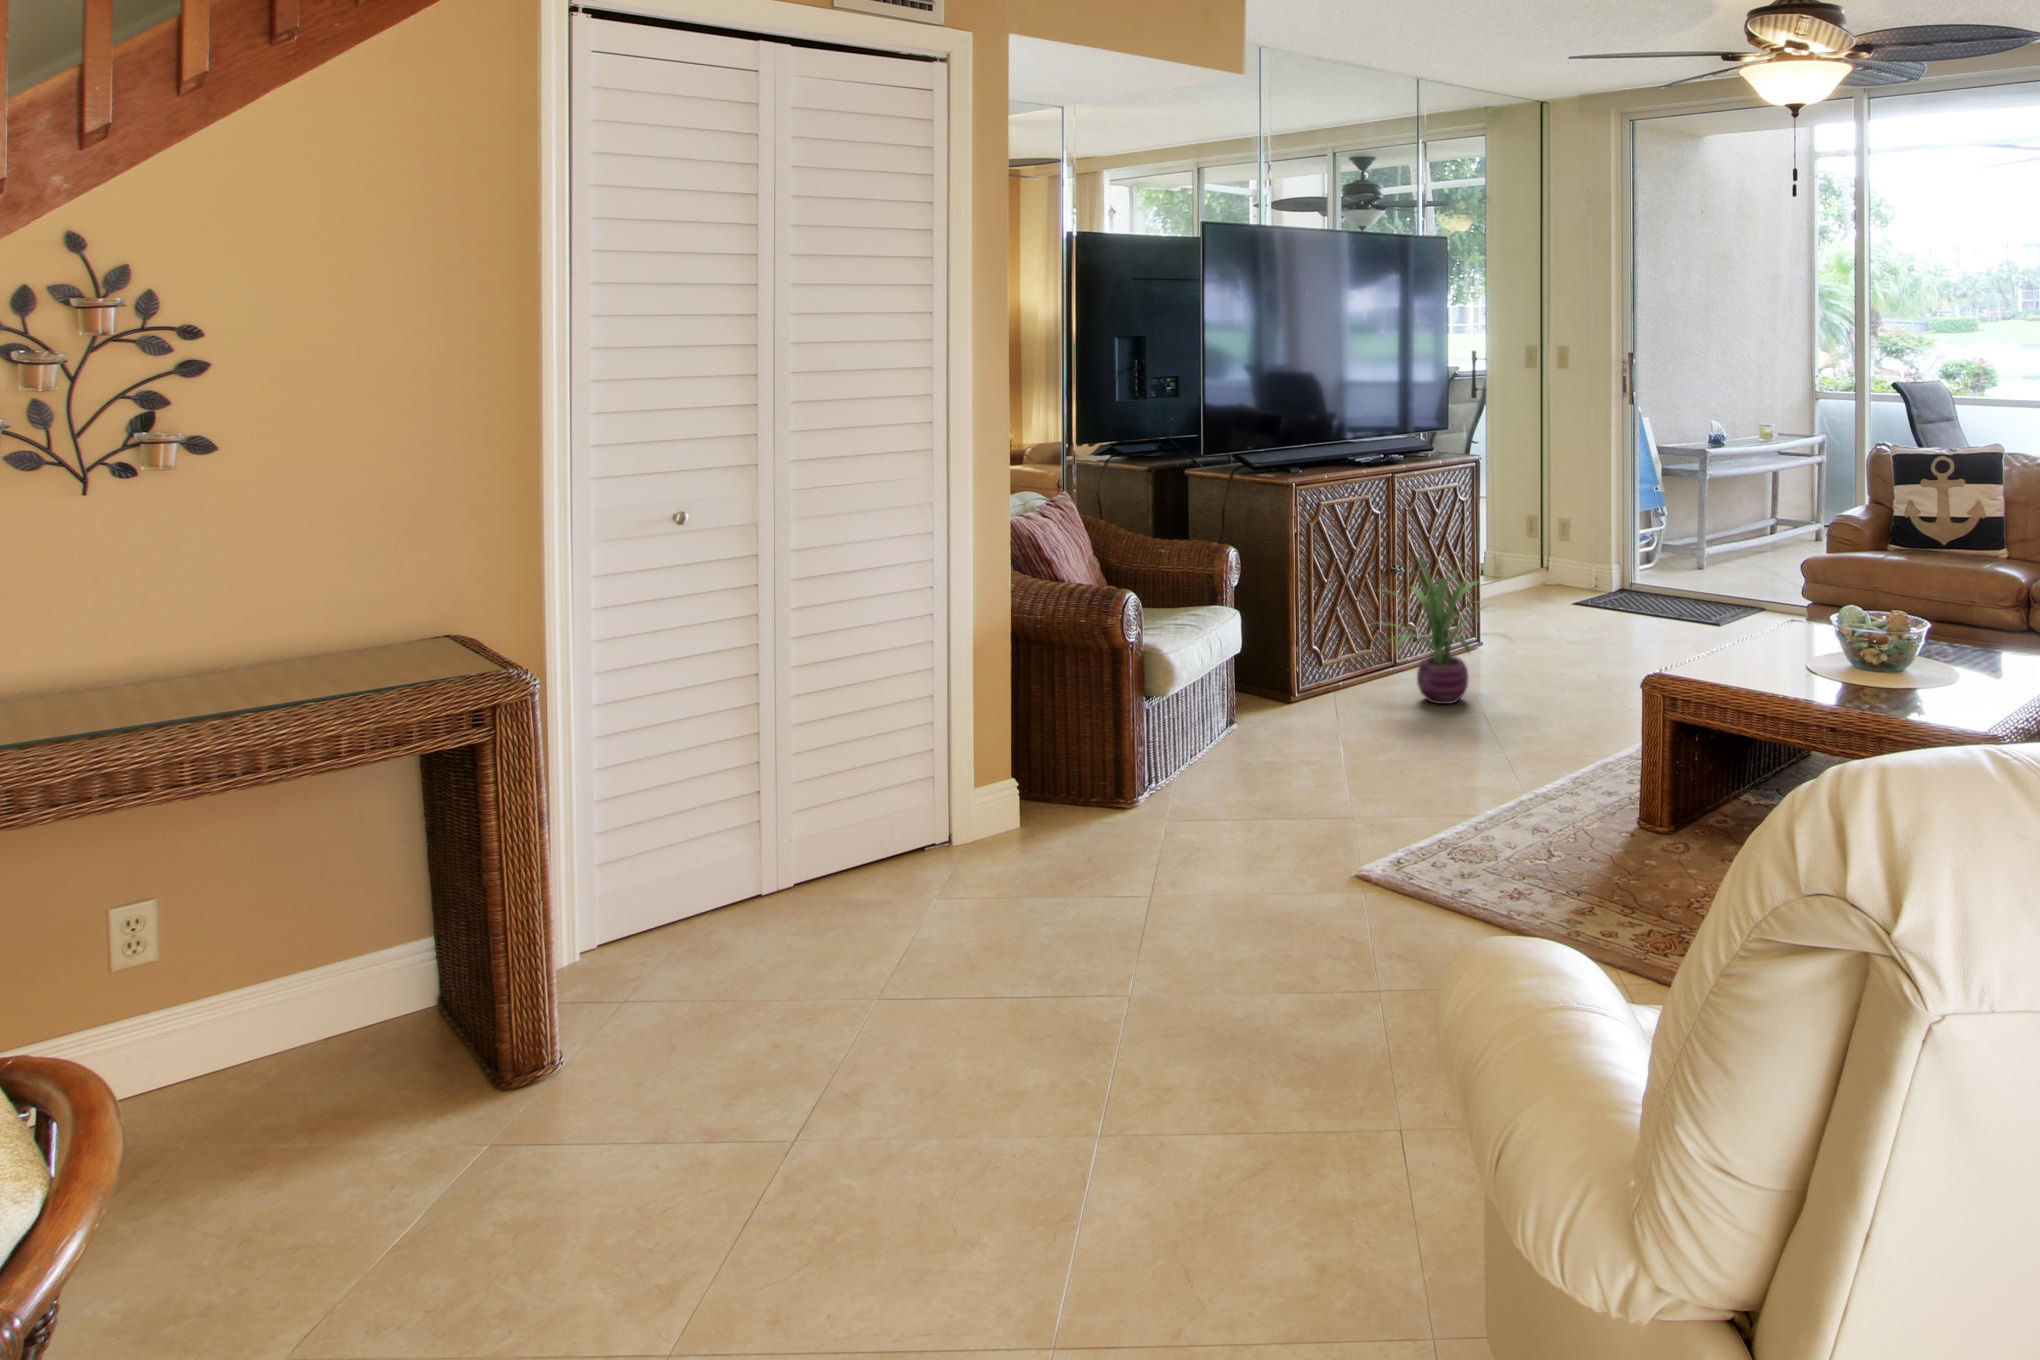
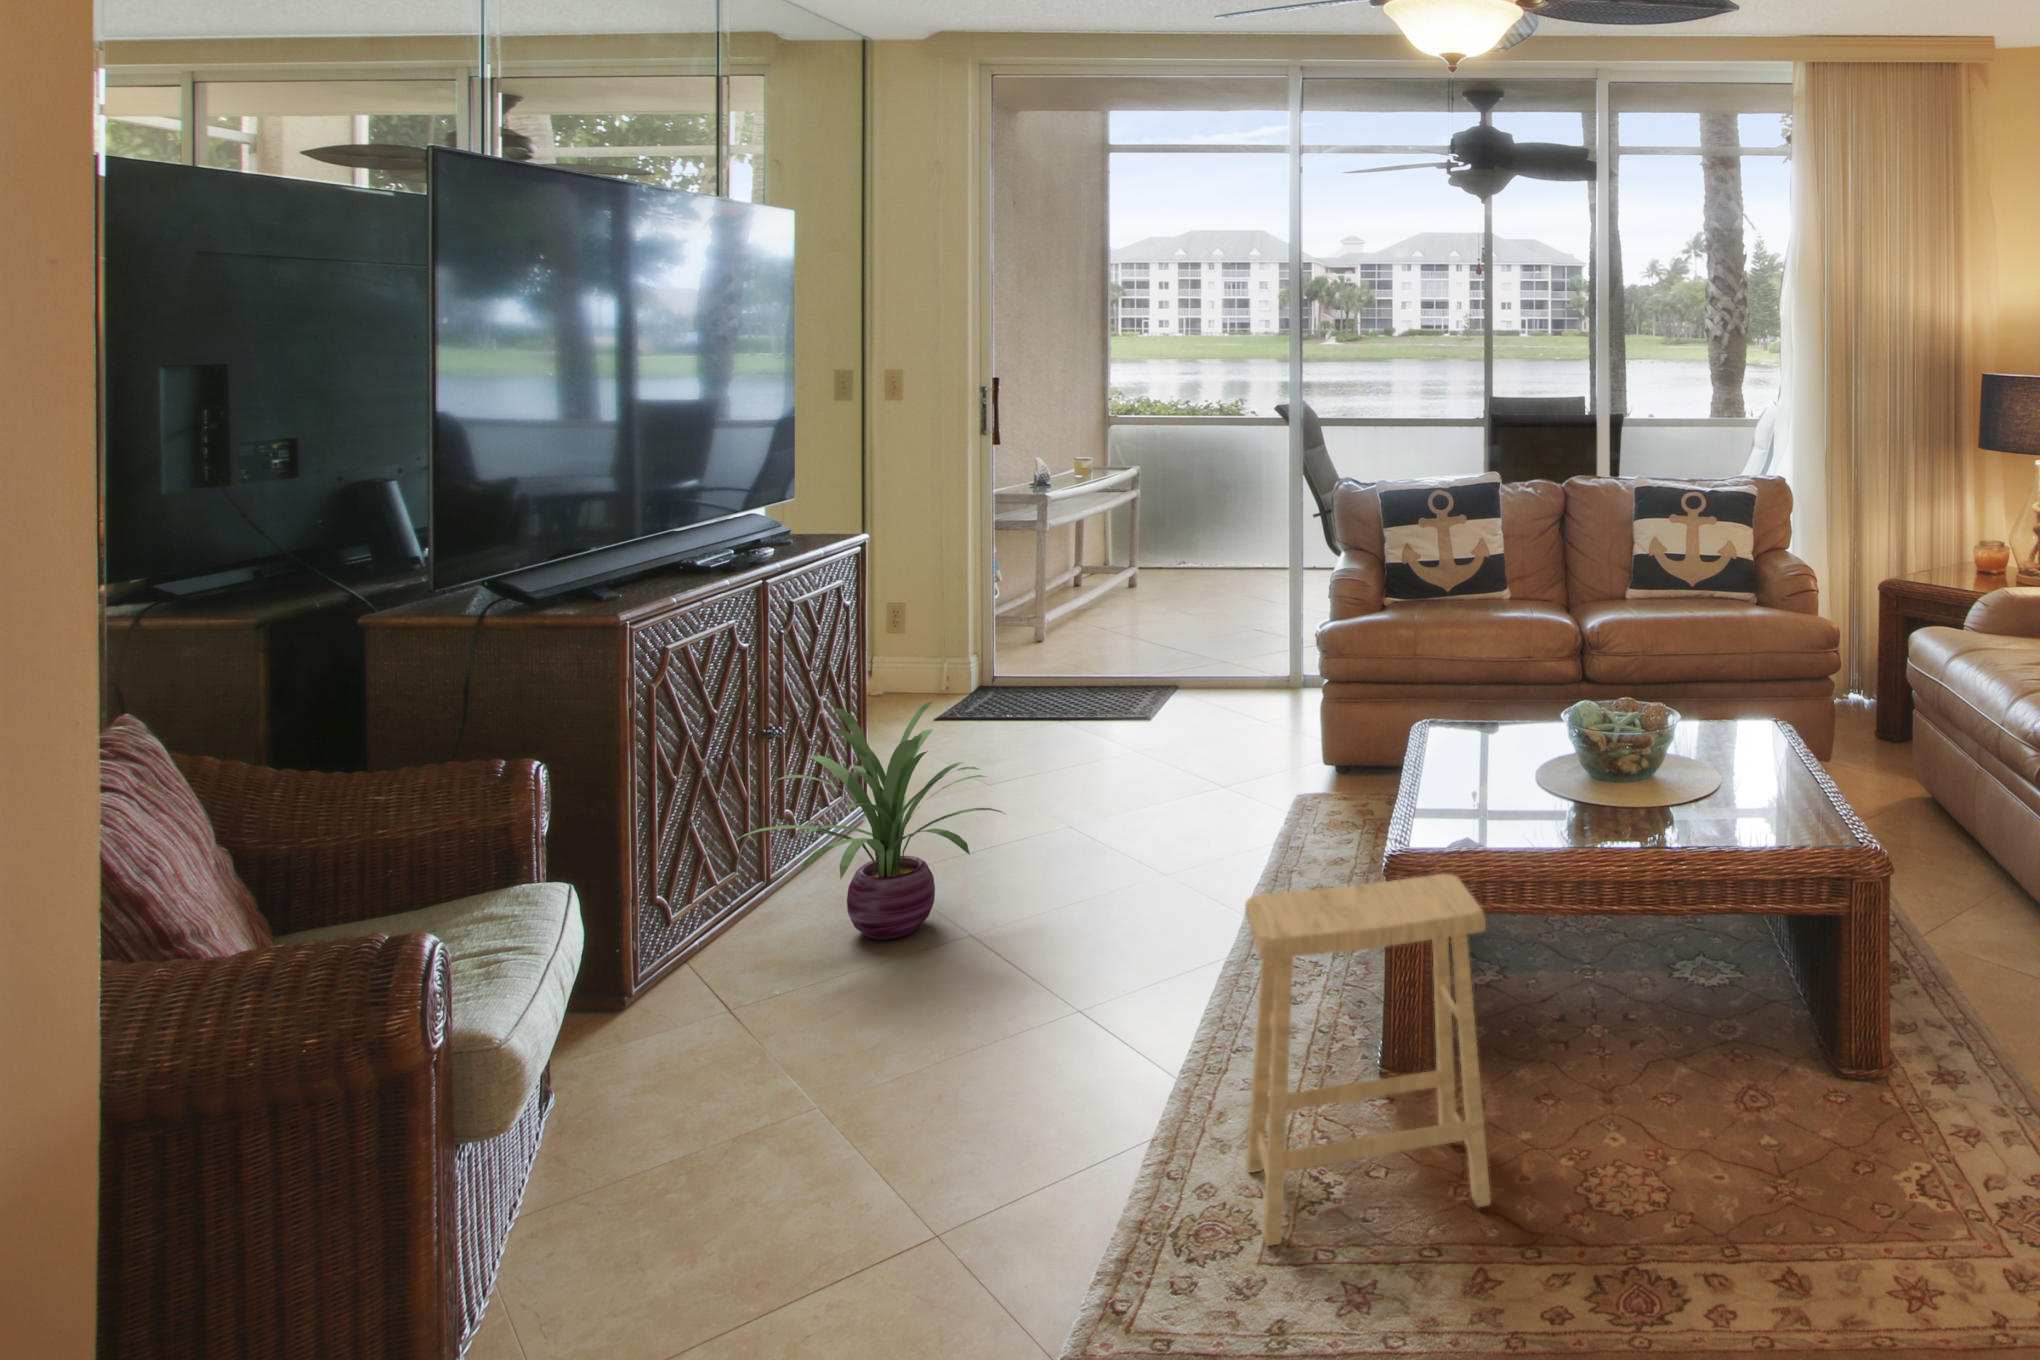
footstool: none [1494,670,1657,895] -> present [1245,874,1491,1246]

